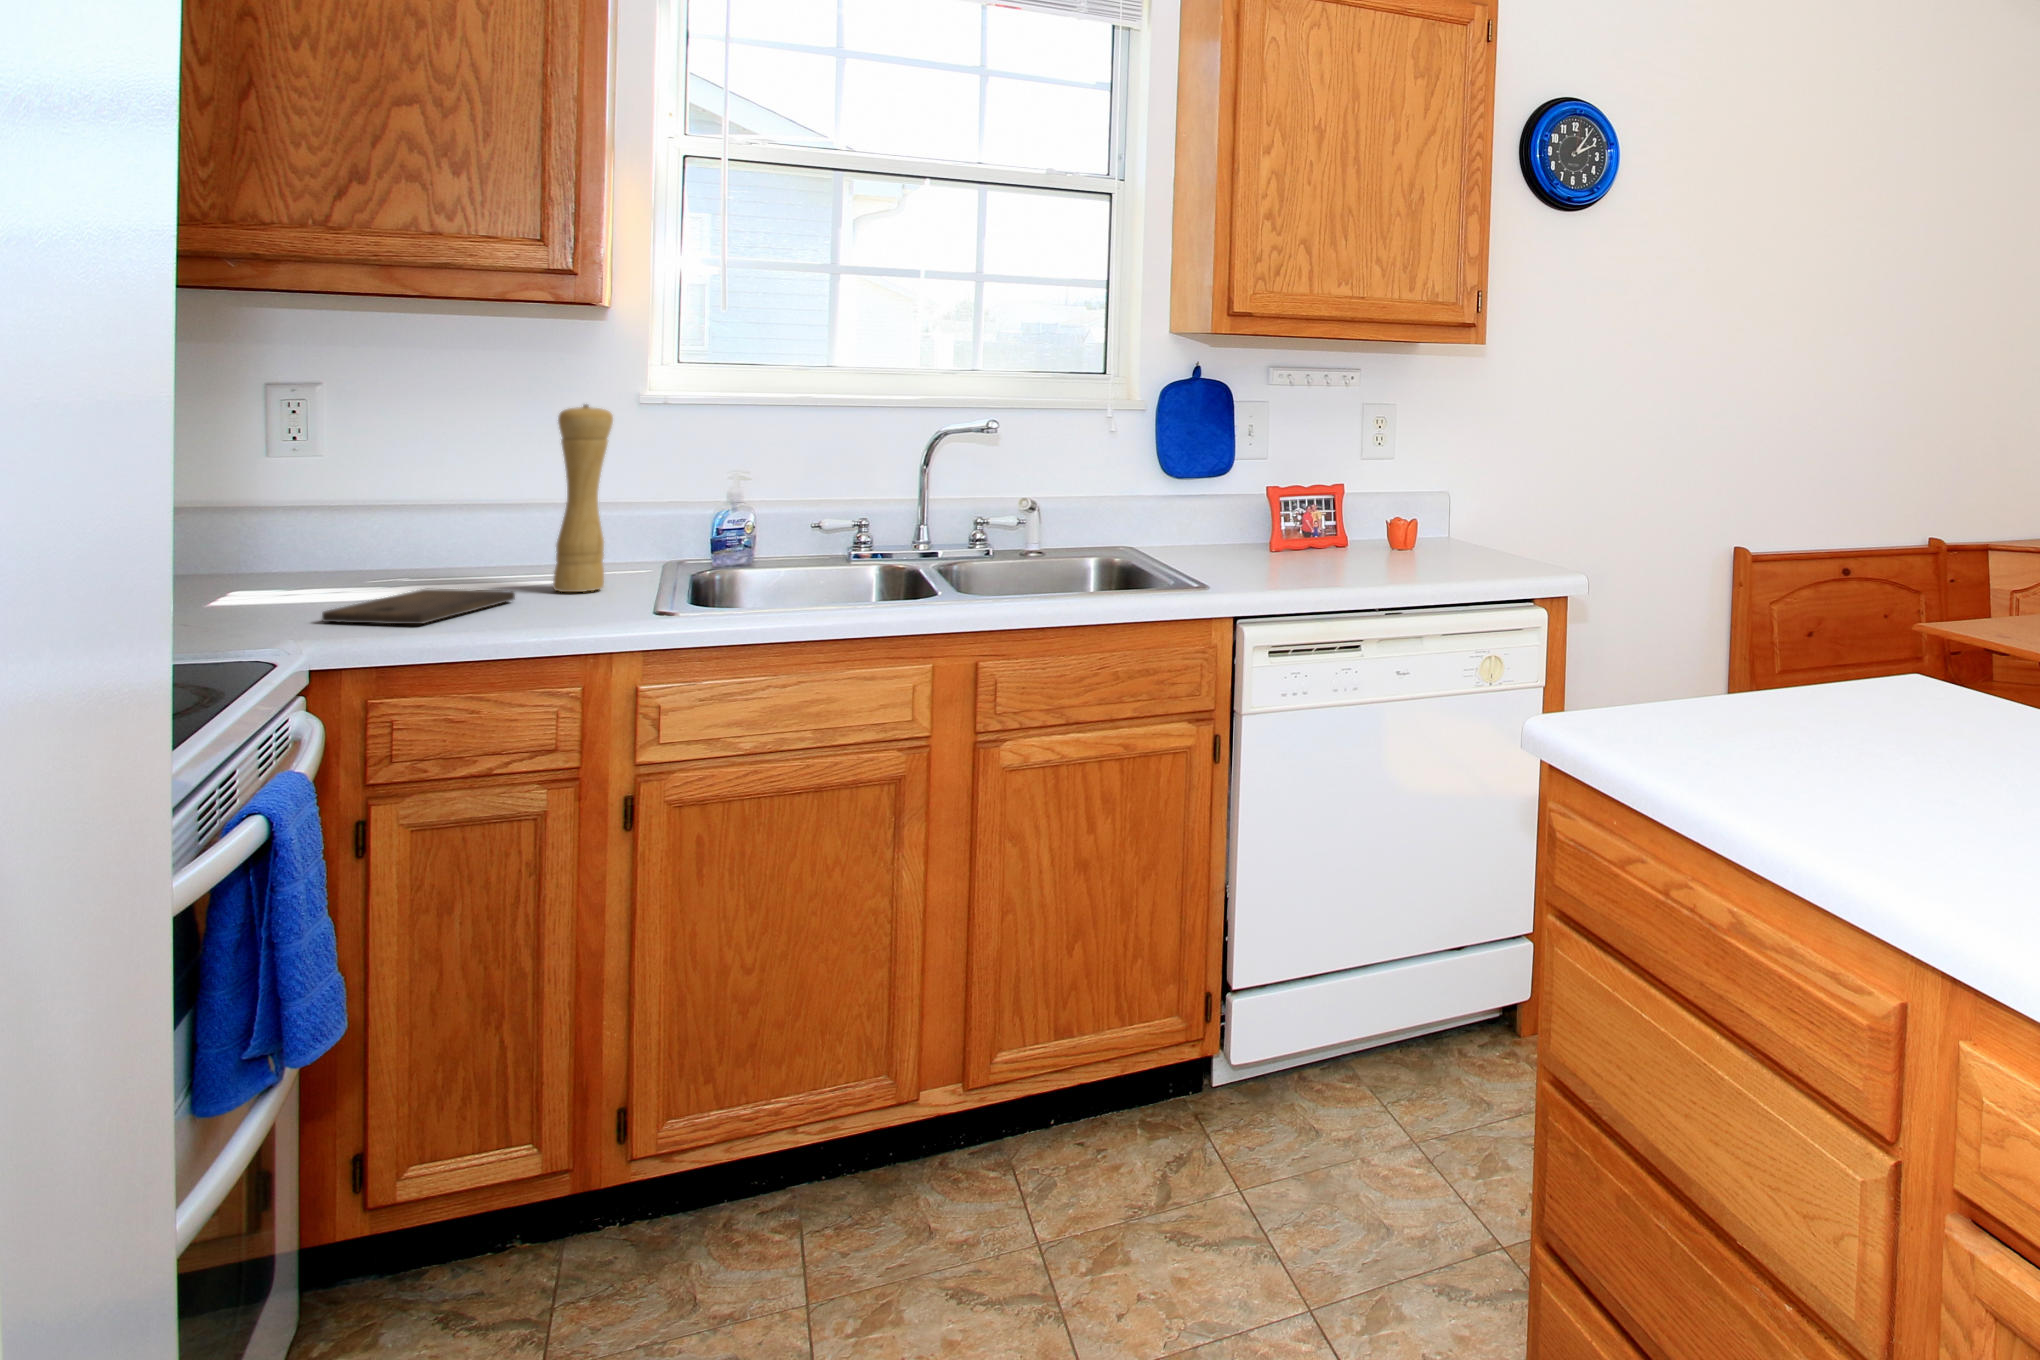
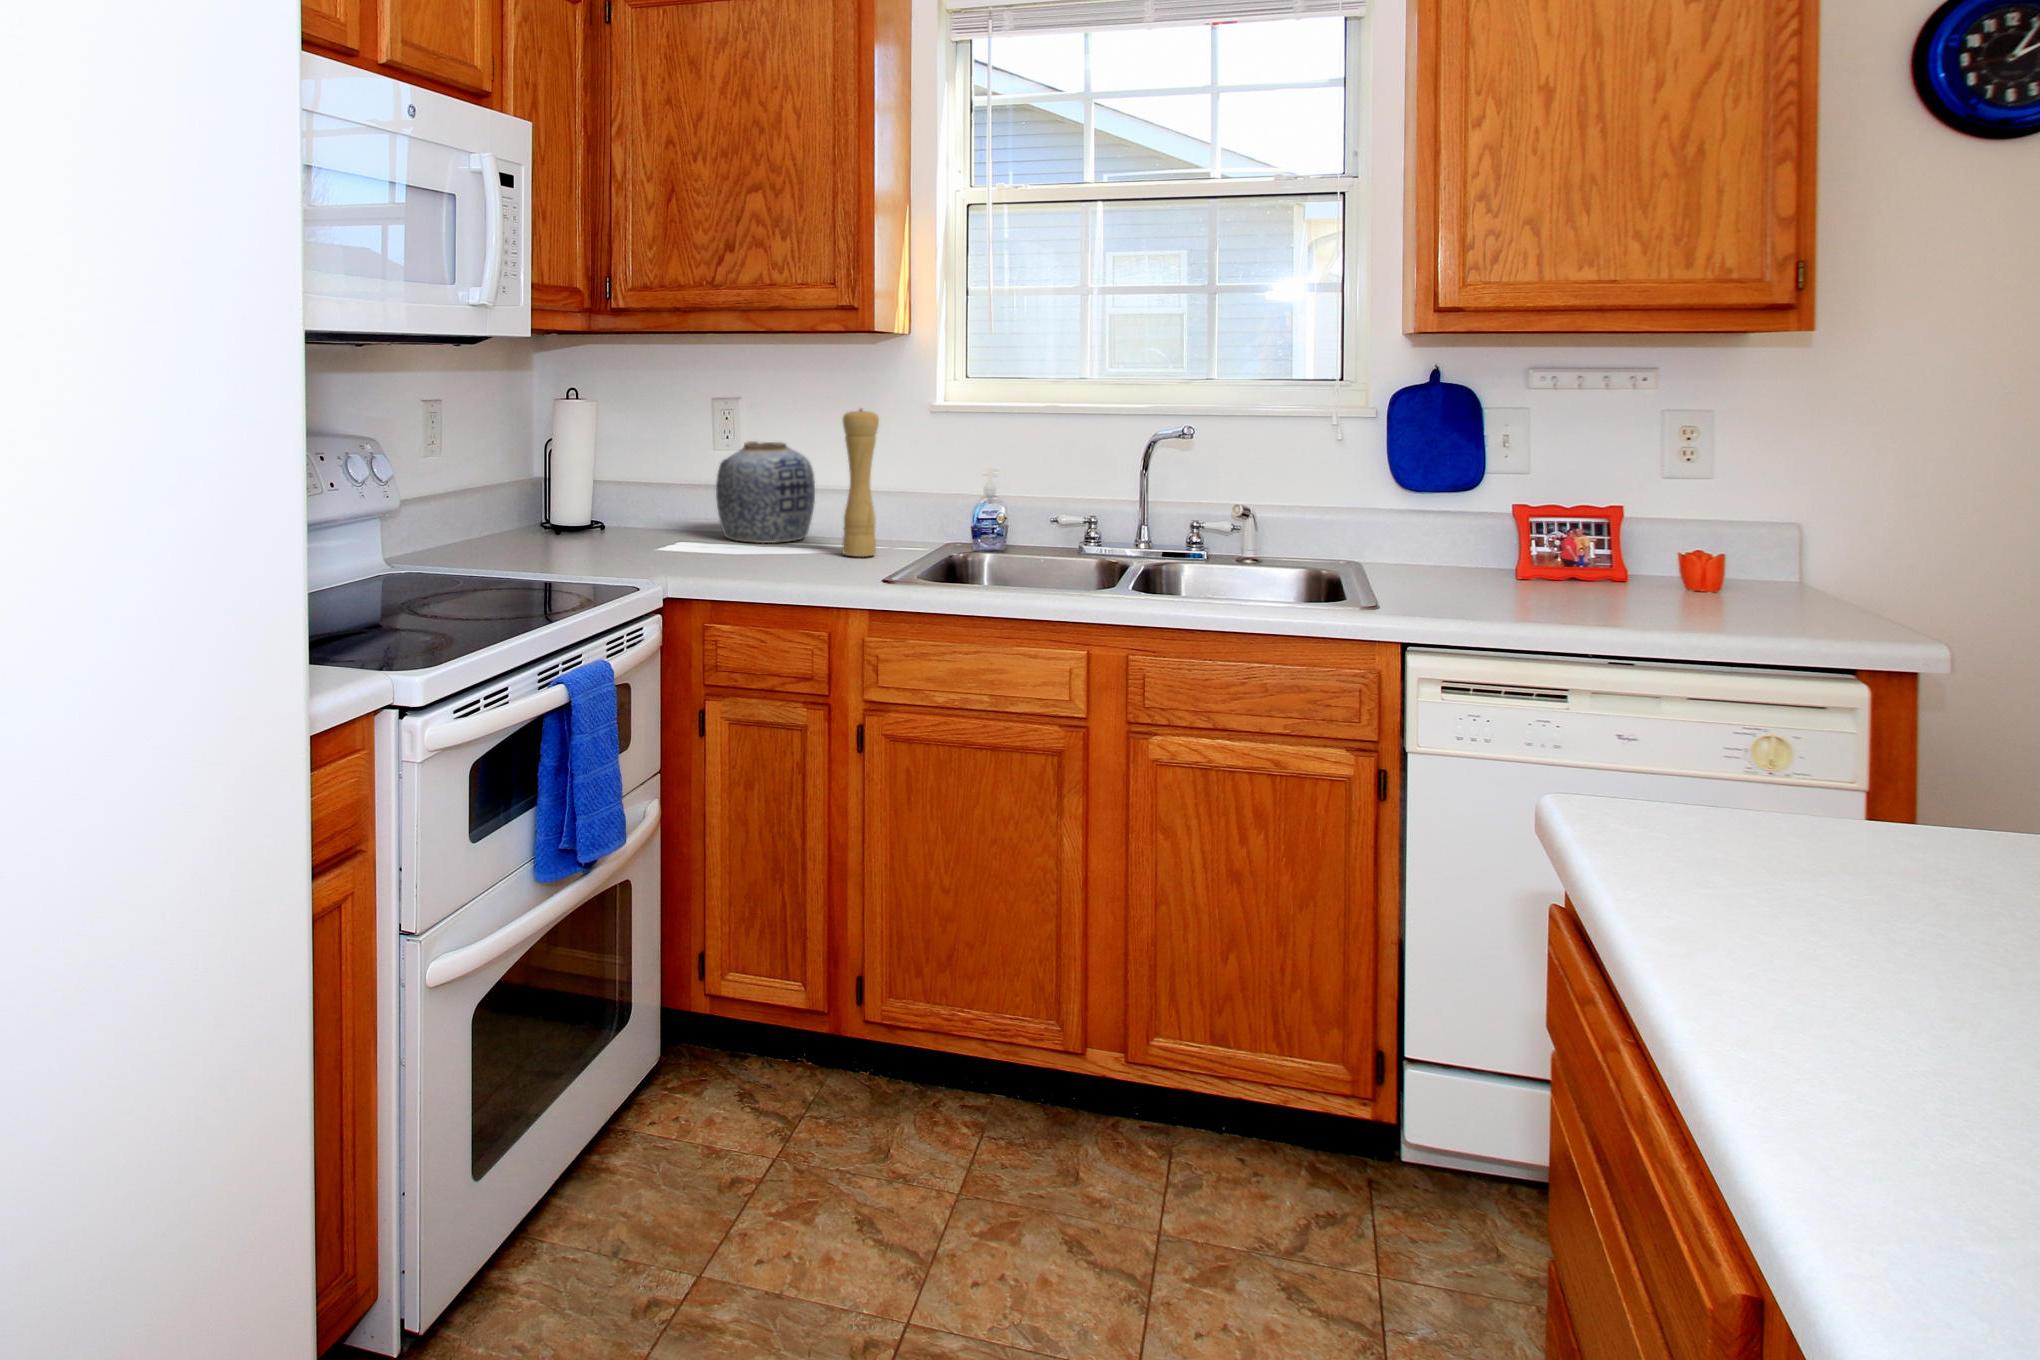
vase: none [309,449,479,589] -> present [716,441,815,543]
cutting board: present [322,588,515,624] -> none [686,544,809,569]

